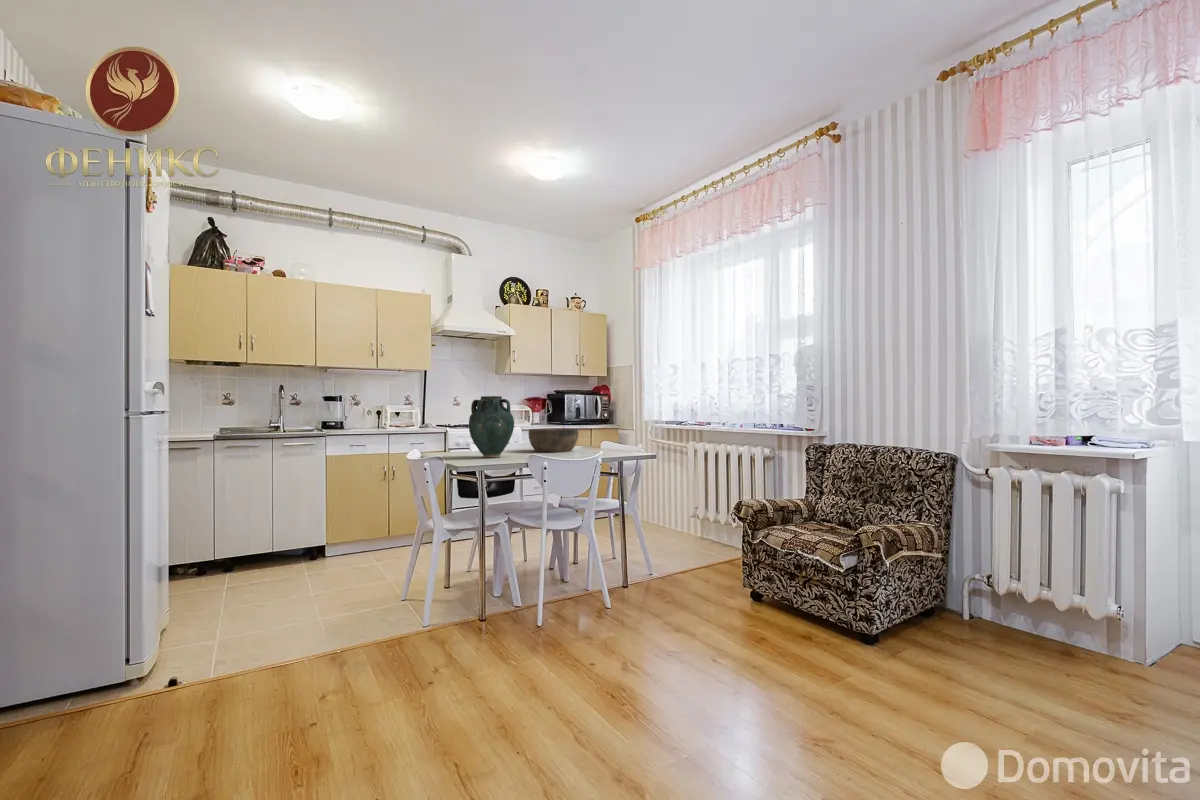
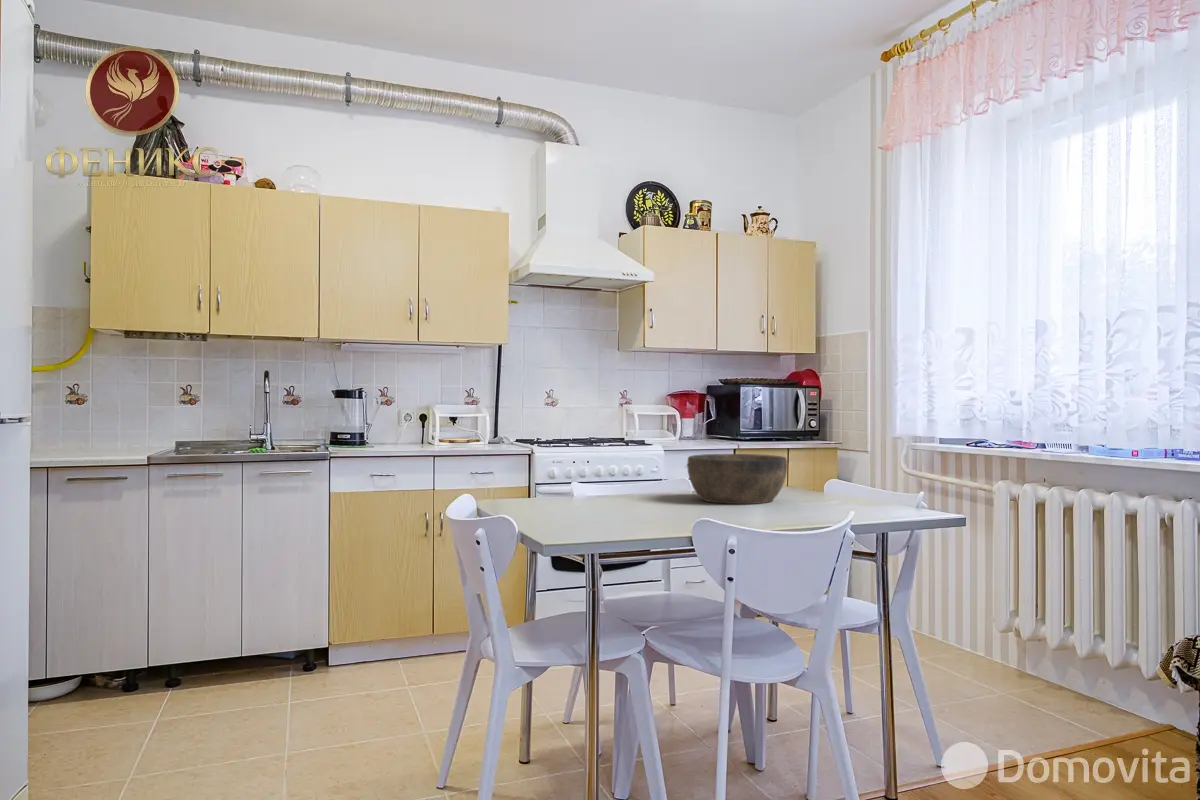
vase: present [469,396,514,458] -> none [575,392,665,517]

